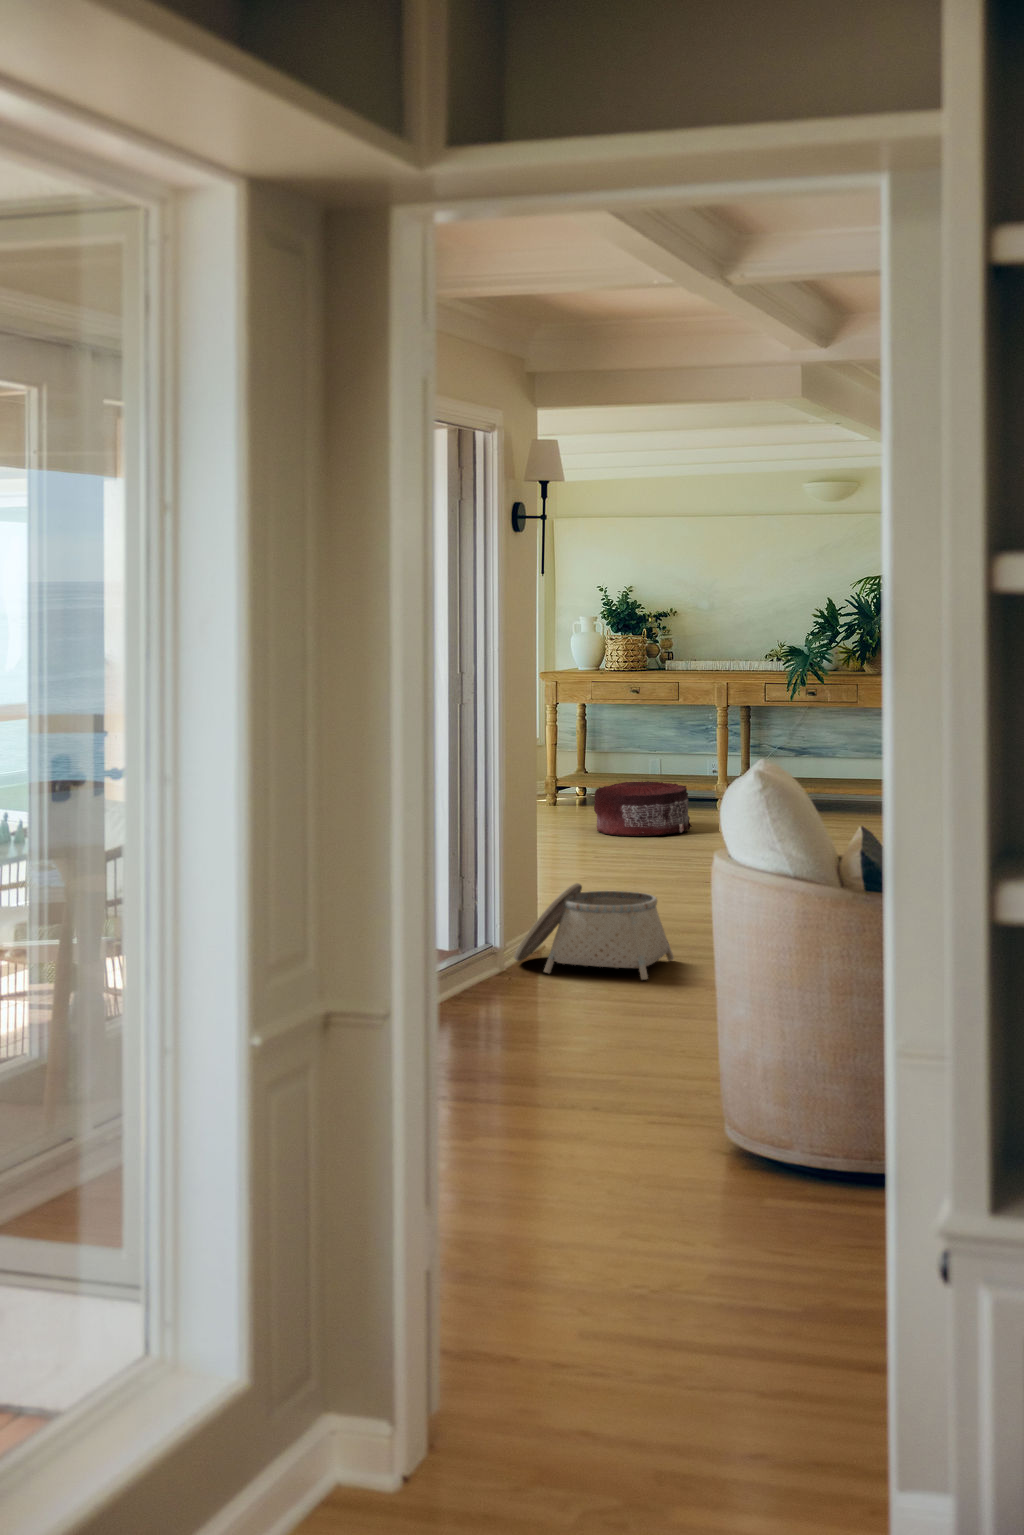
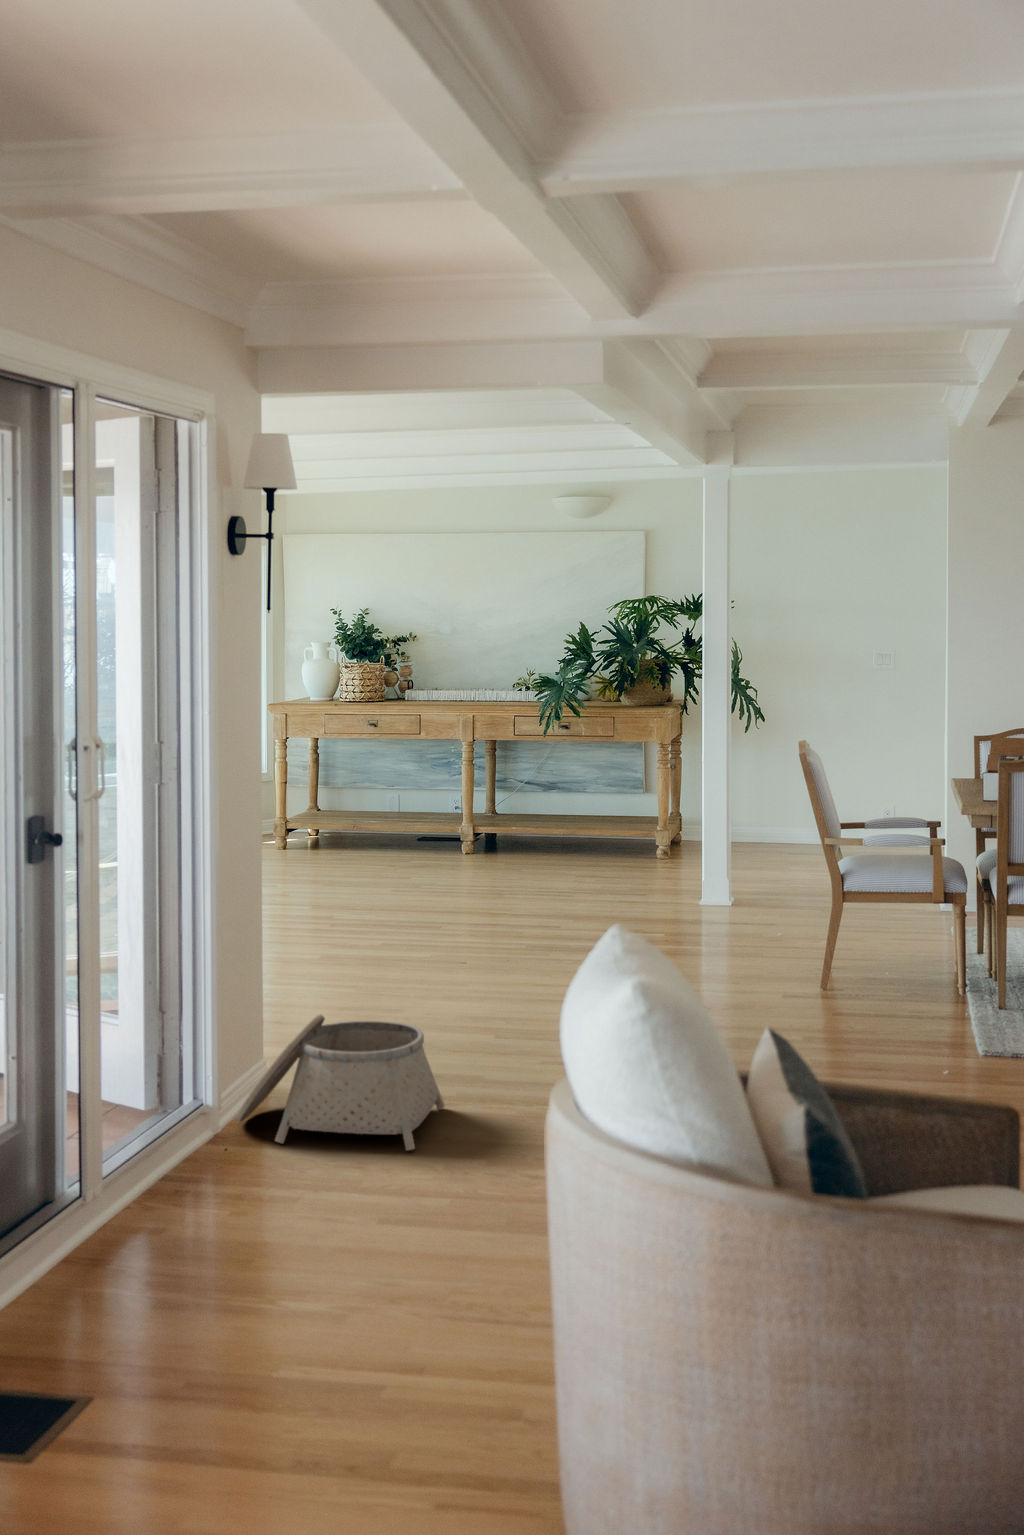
pouf: present [594,781,692,836] -> none [331,830,441,894]

